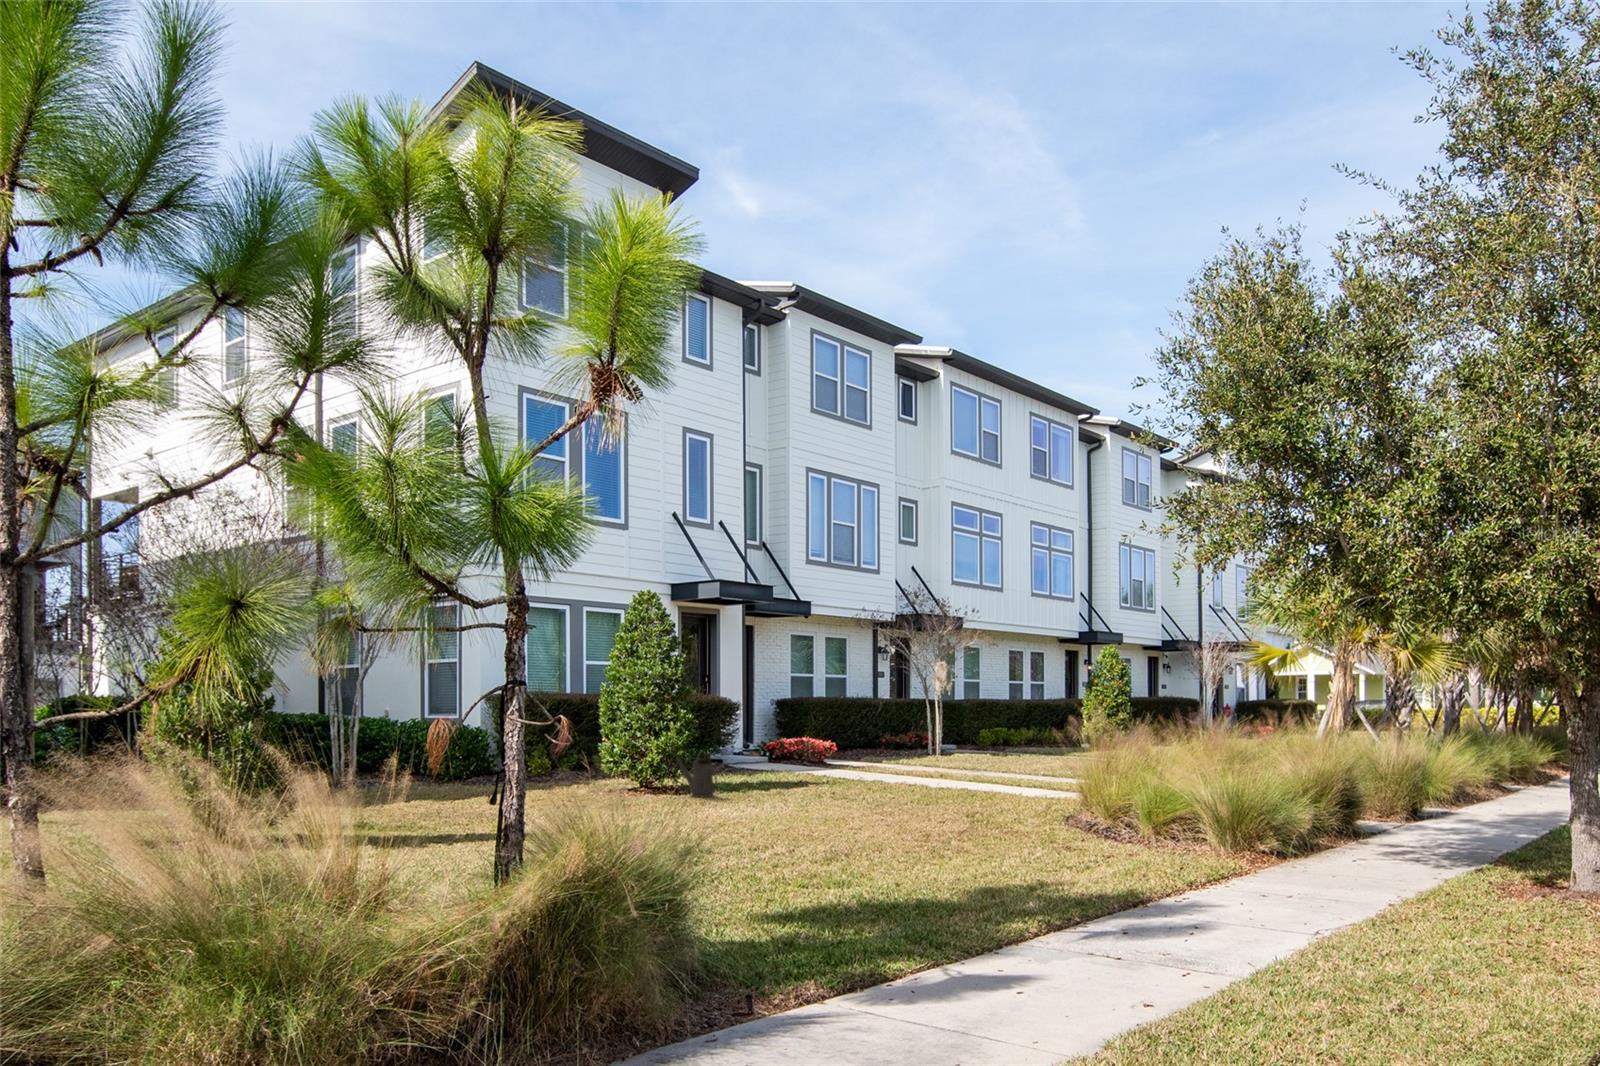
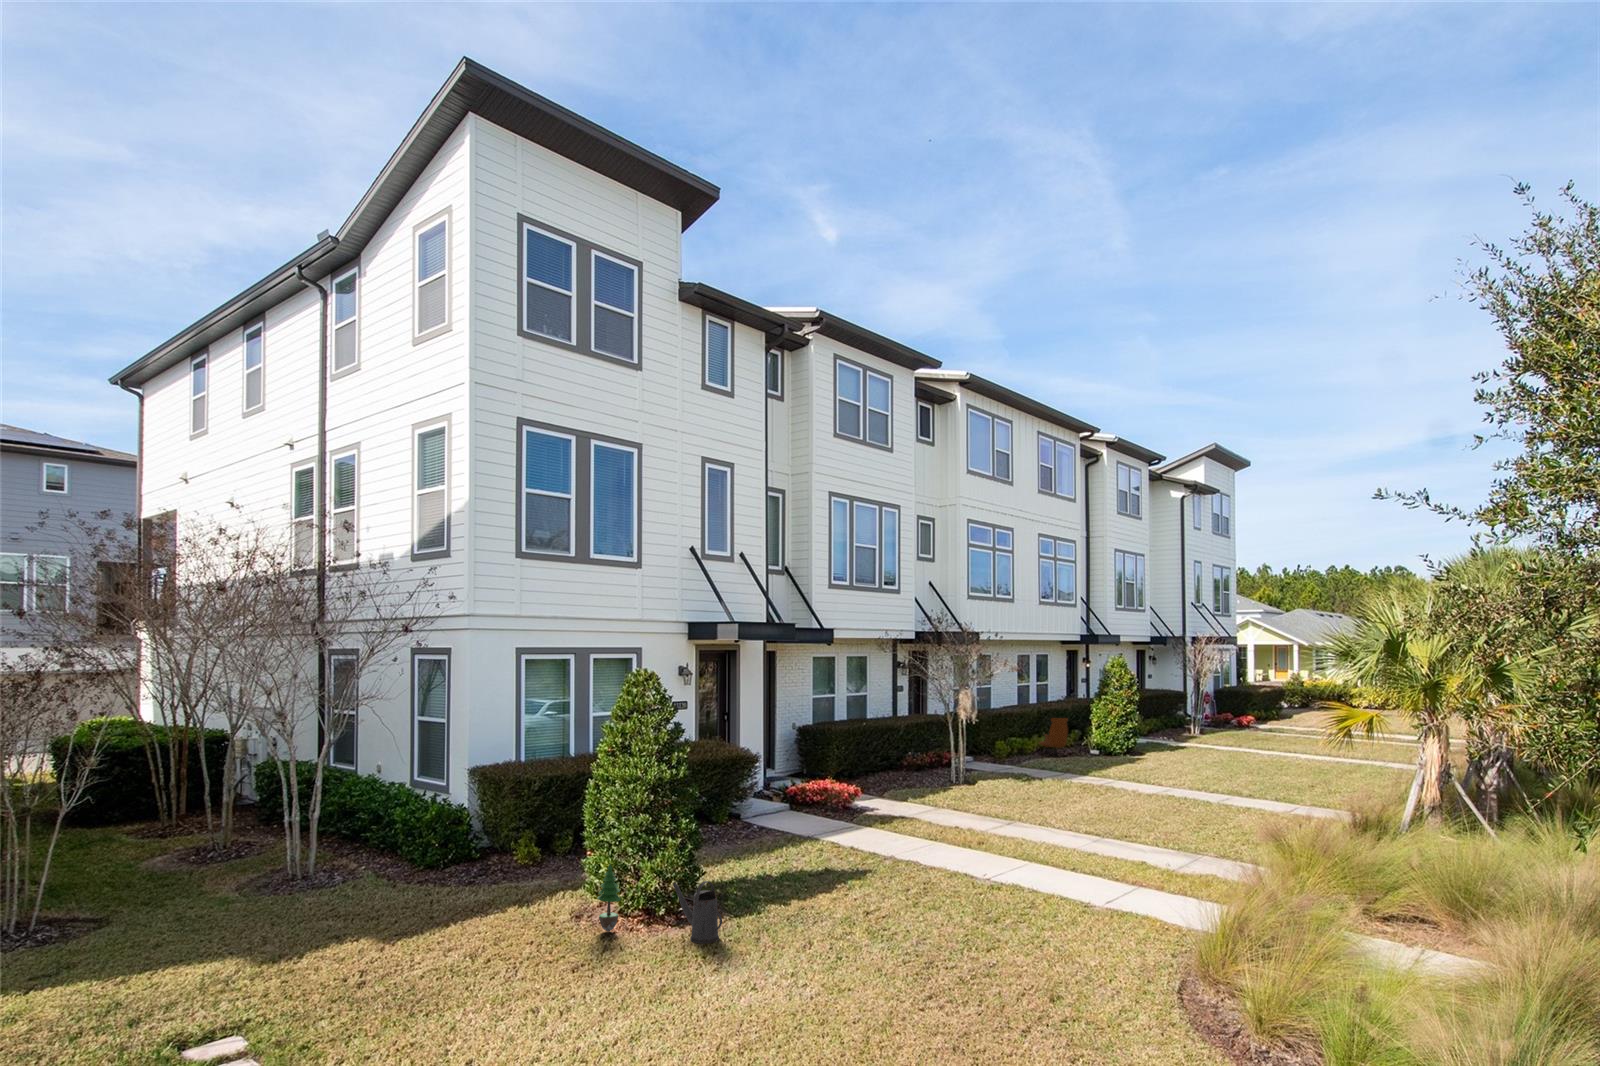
lounge chair: none [1028,707,1057,749] -> present [1039,718,1068,755]
potted tree: none [614,740,634,795] -> present [597,864,621,932]

